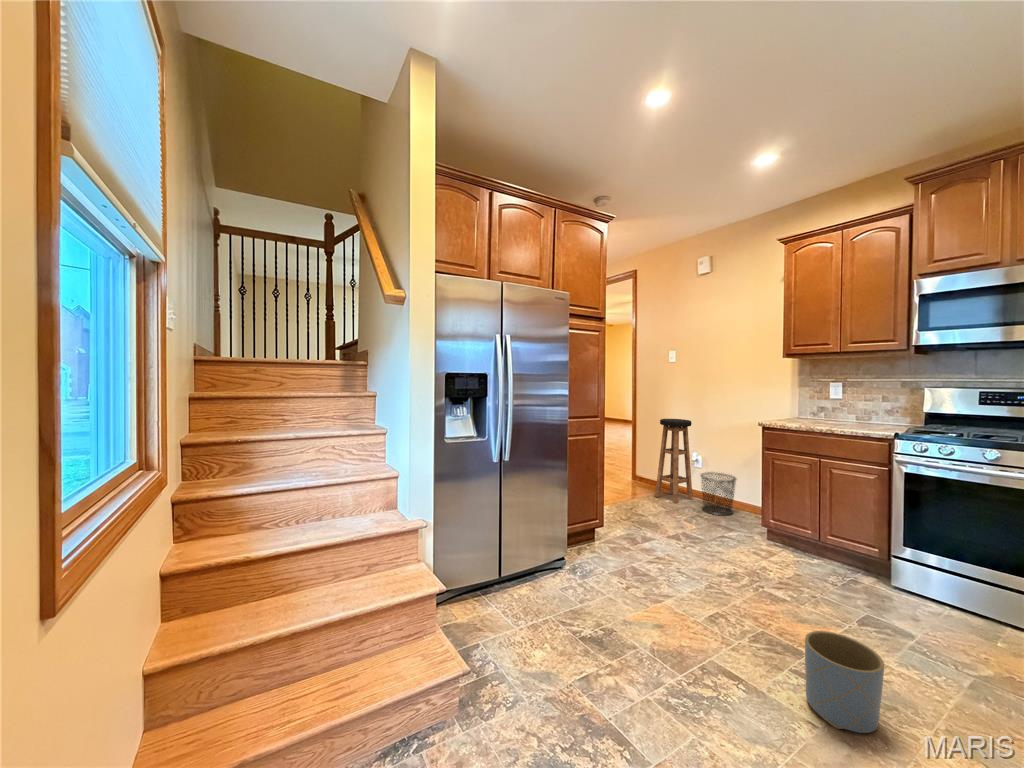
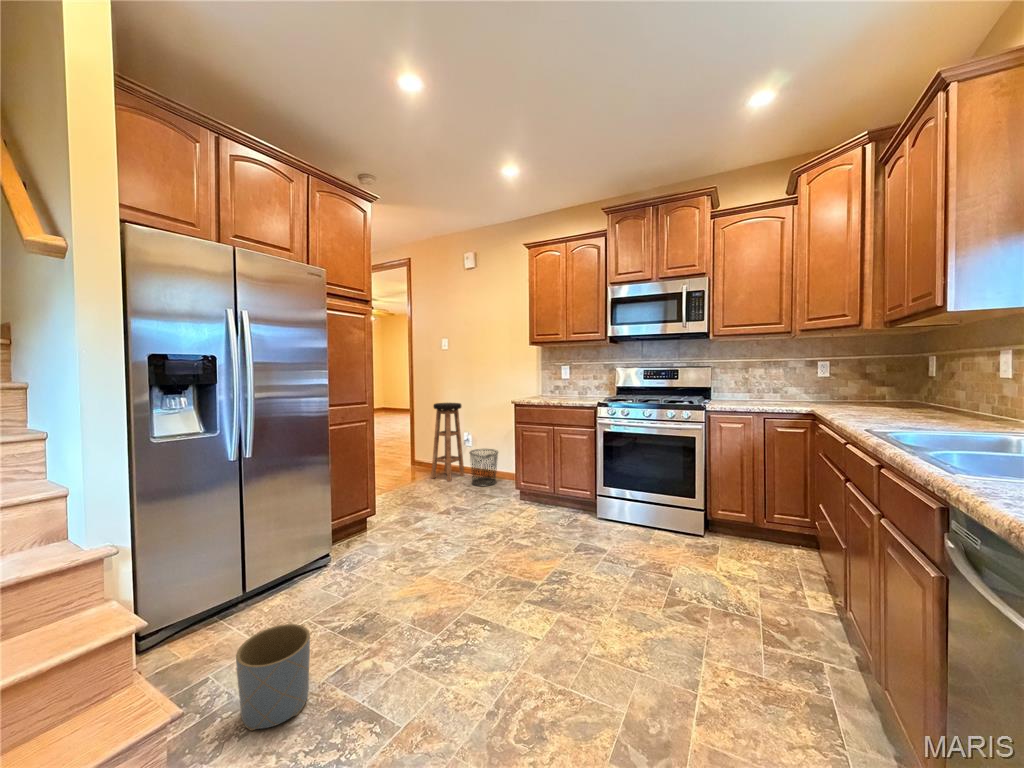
planter: present [805,631,884,733] -> present [236,624,310,731]

